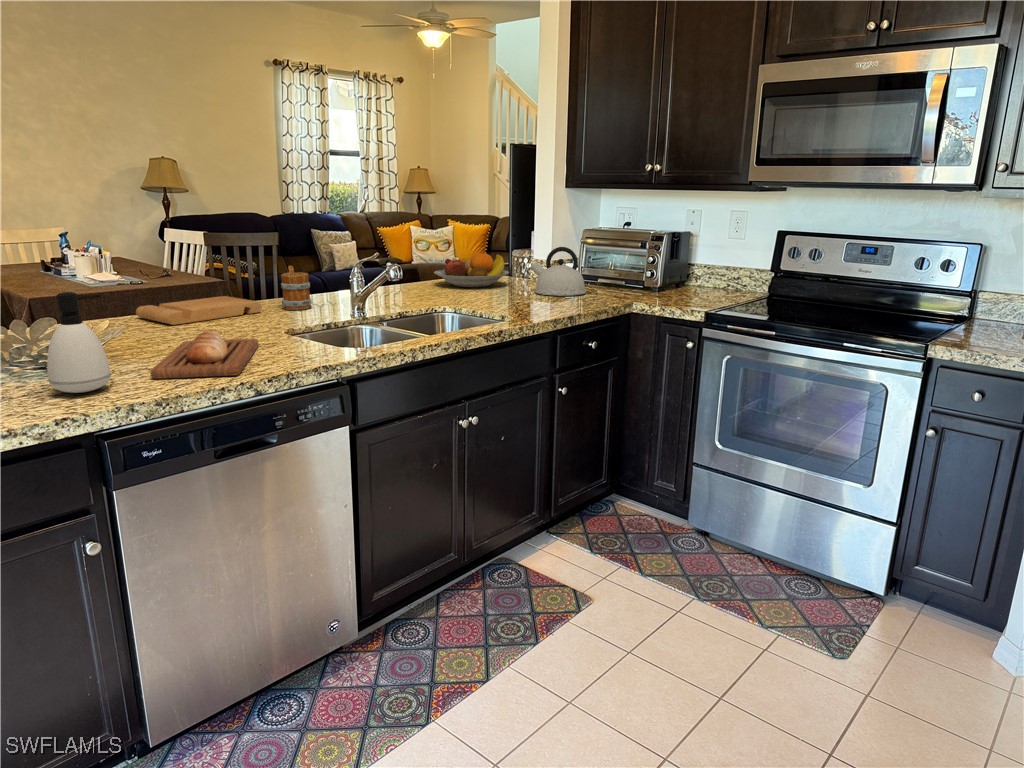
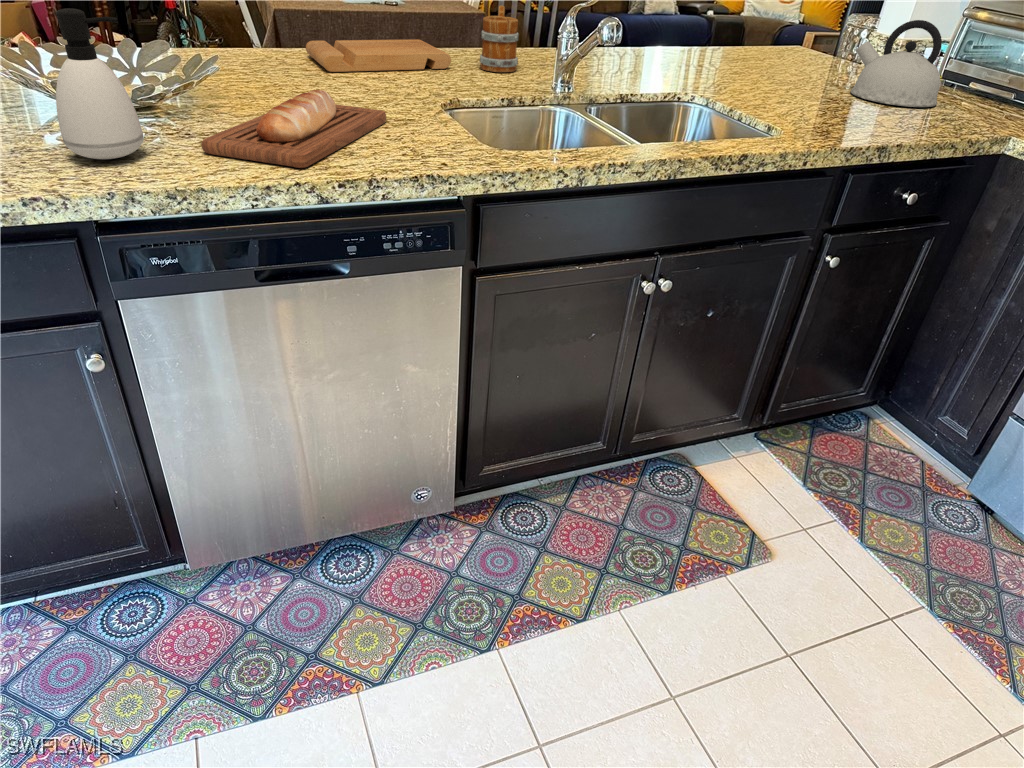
fruit bowl: present [434,253,509,287] -> none [713,16,825,71]

